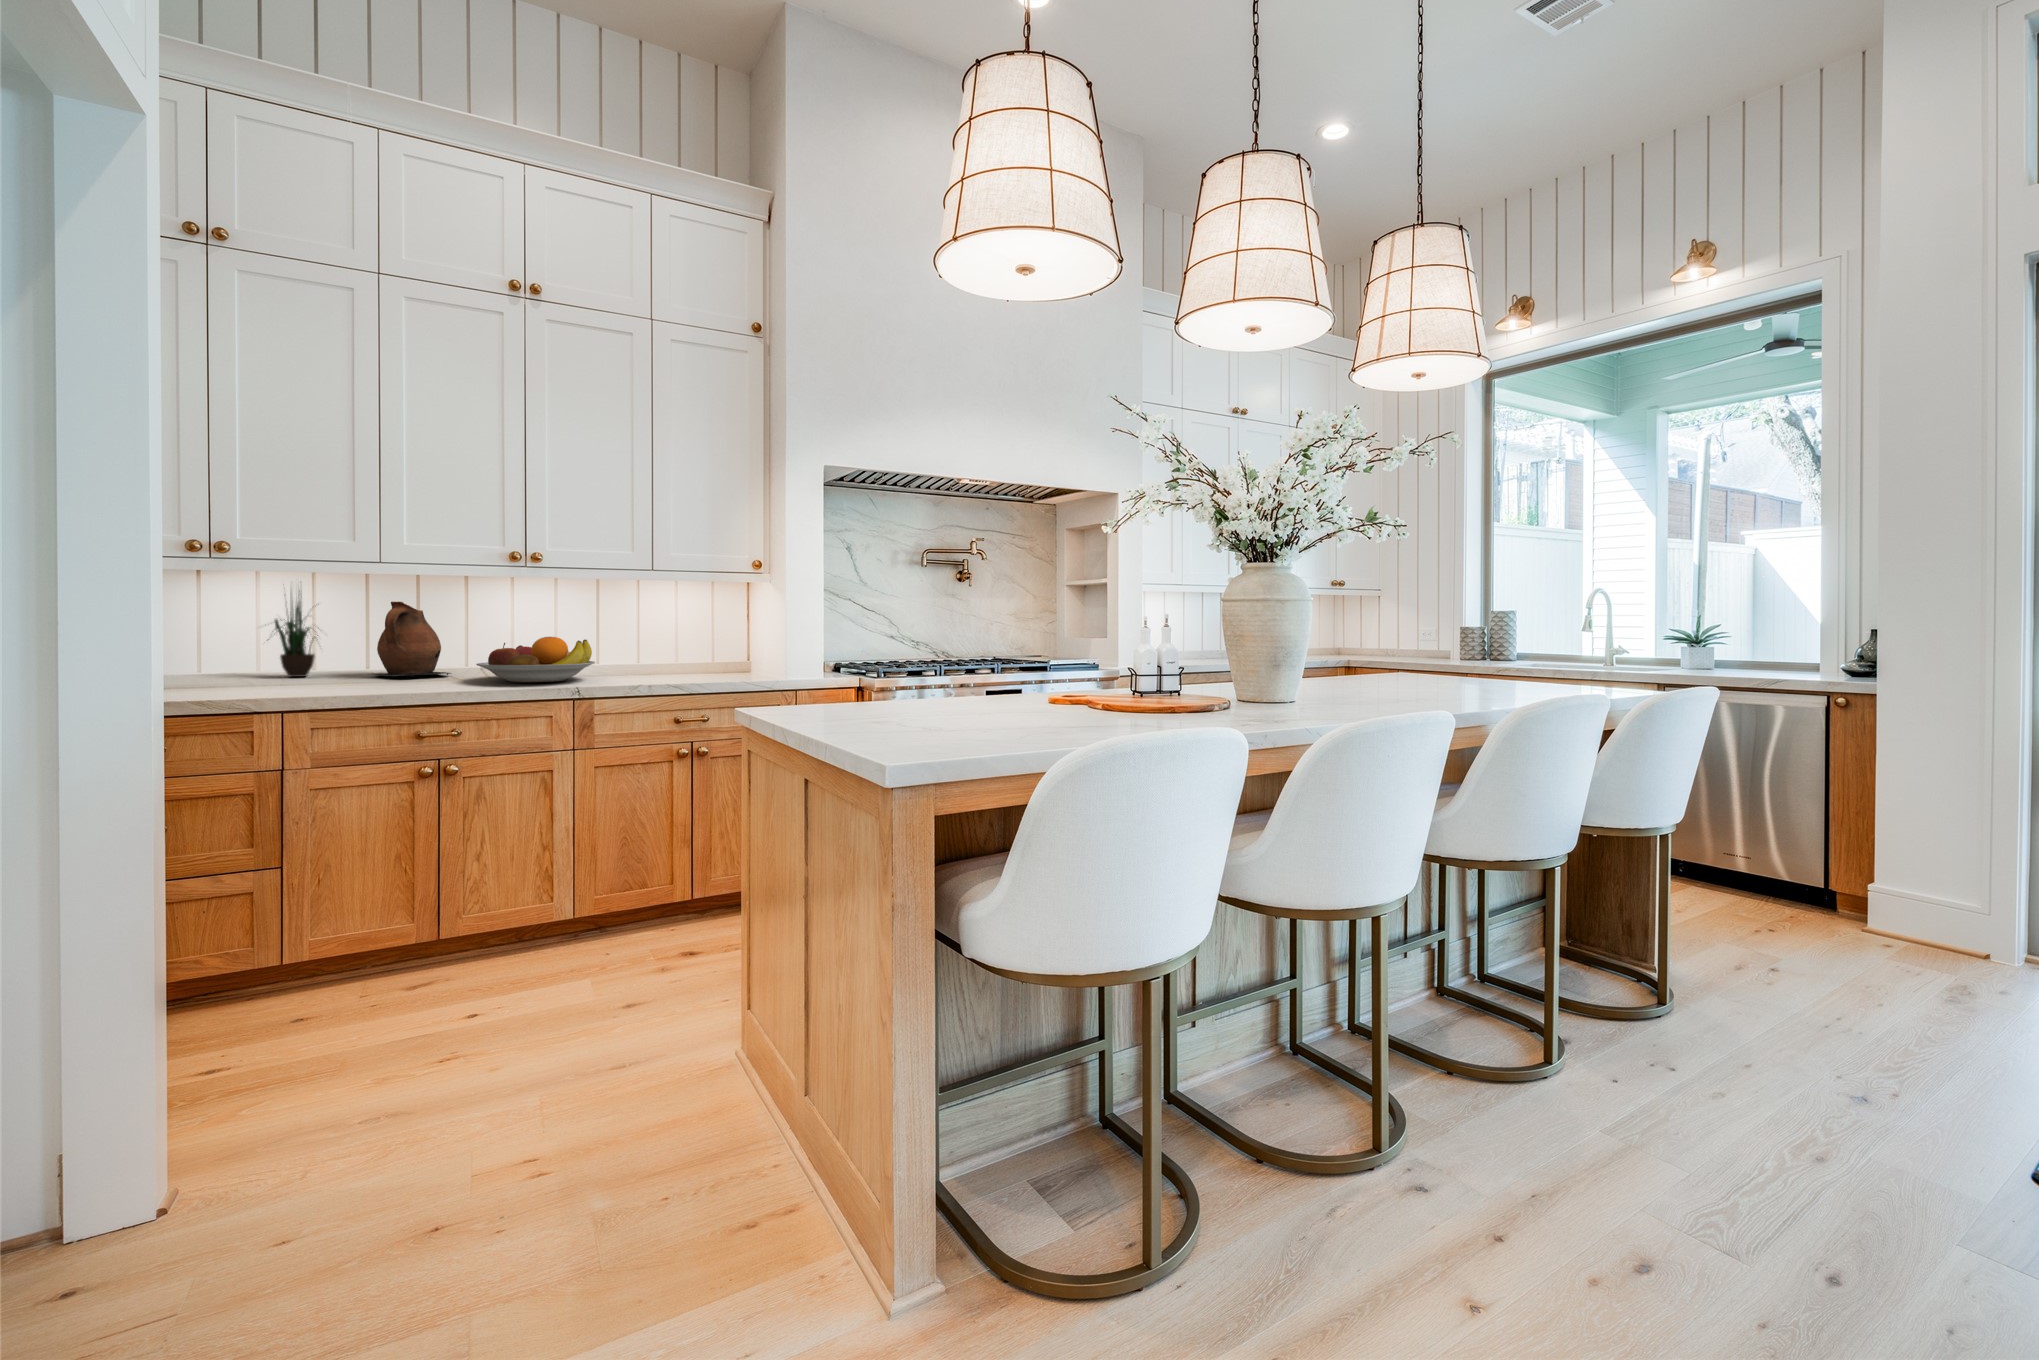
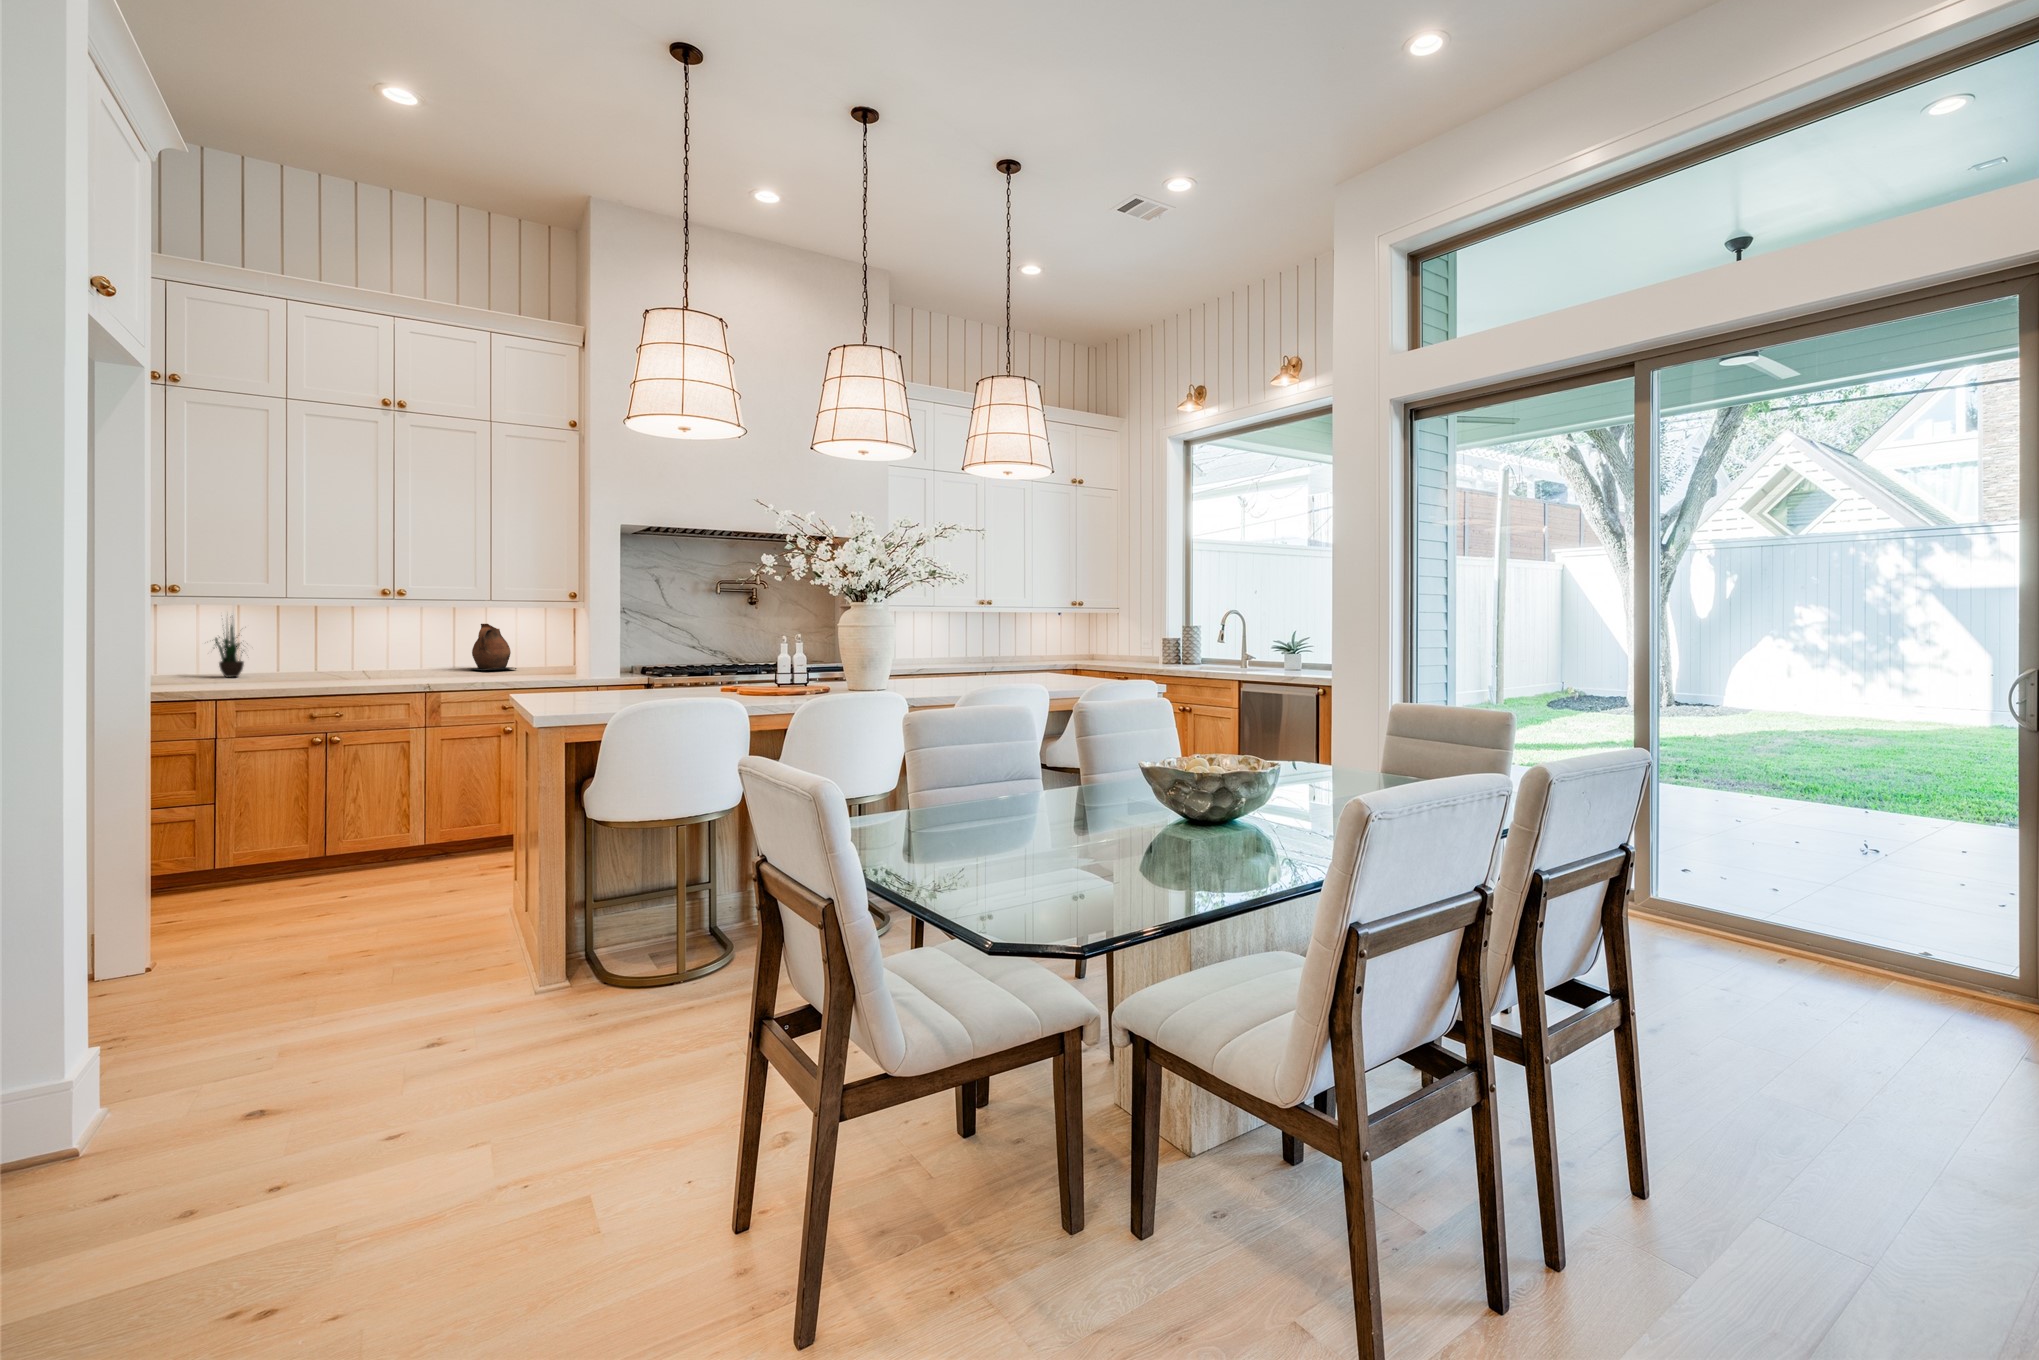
ceramic pitcher: present [374,602,451,676] -> present [472,624,516,670]
fruit bowl: present [476,637,595,682] -> none [358,649,446,681]

